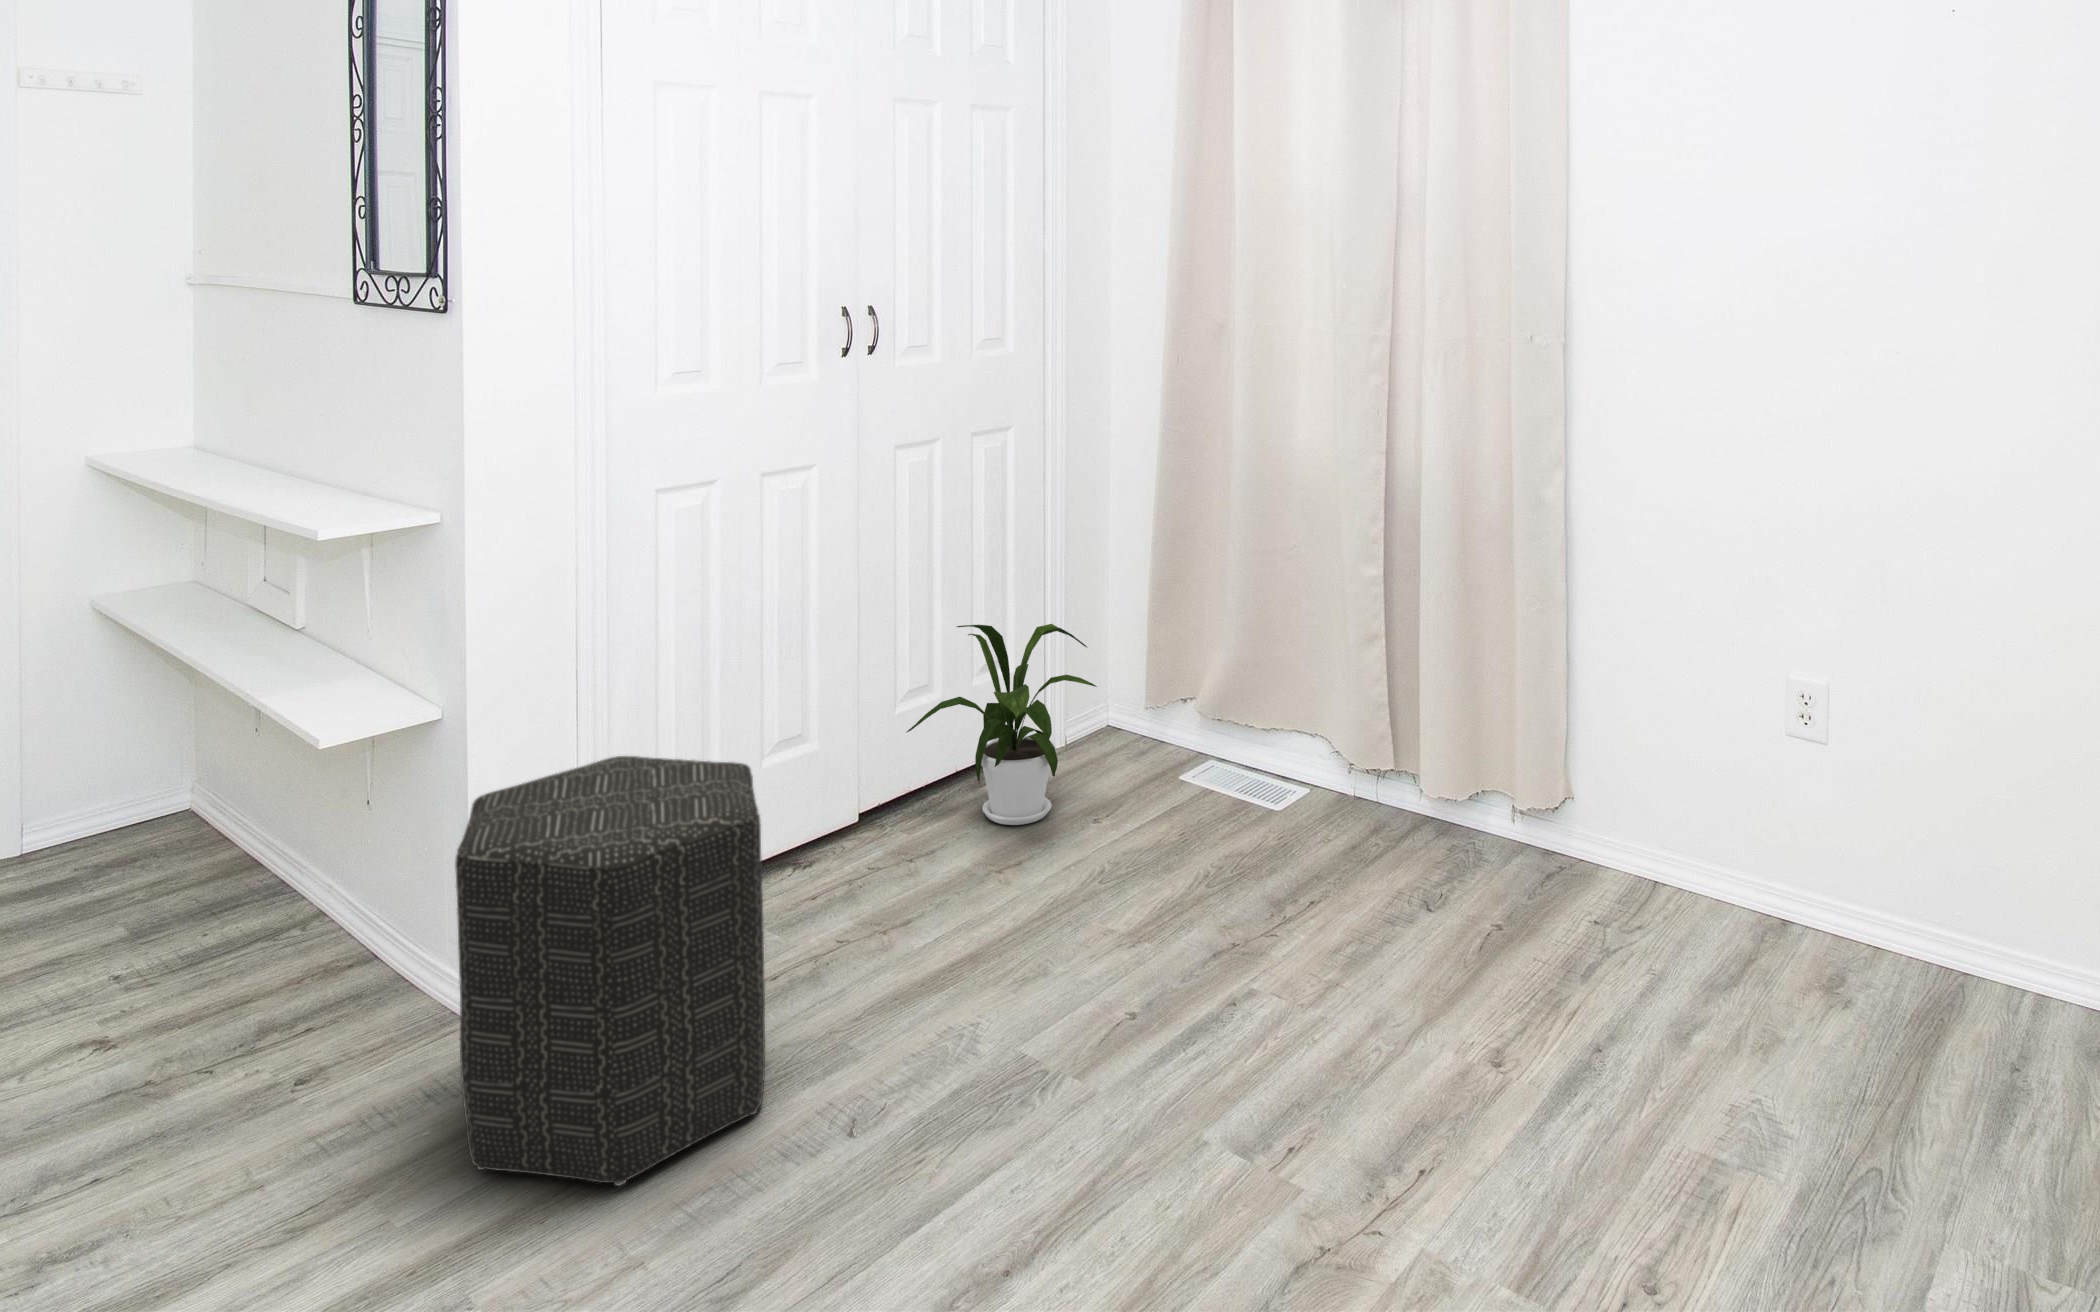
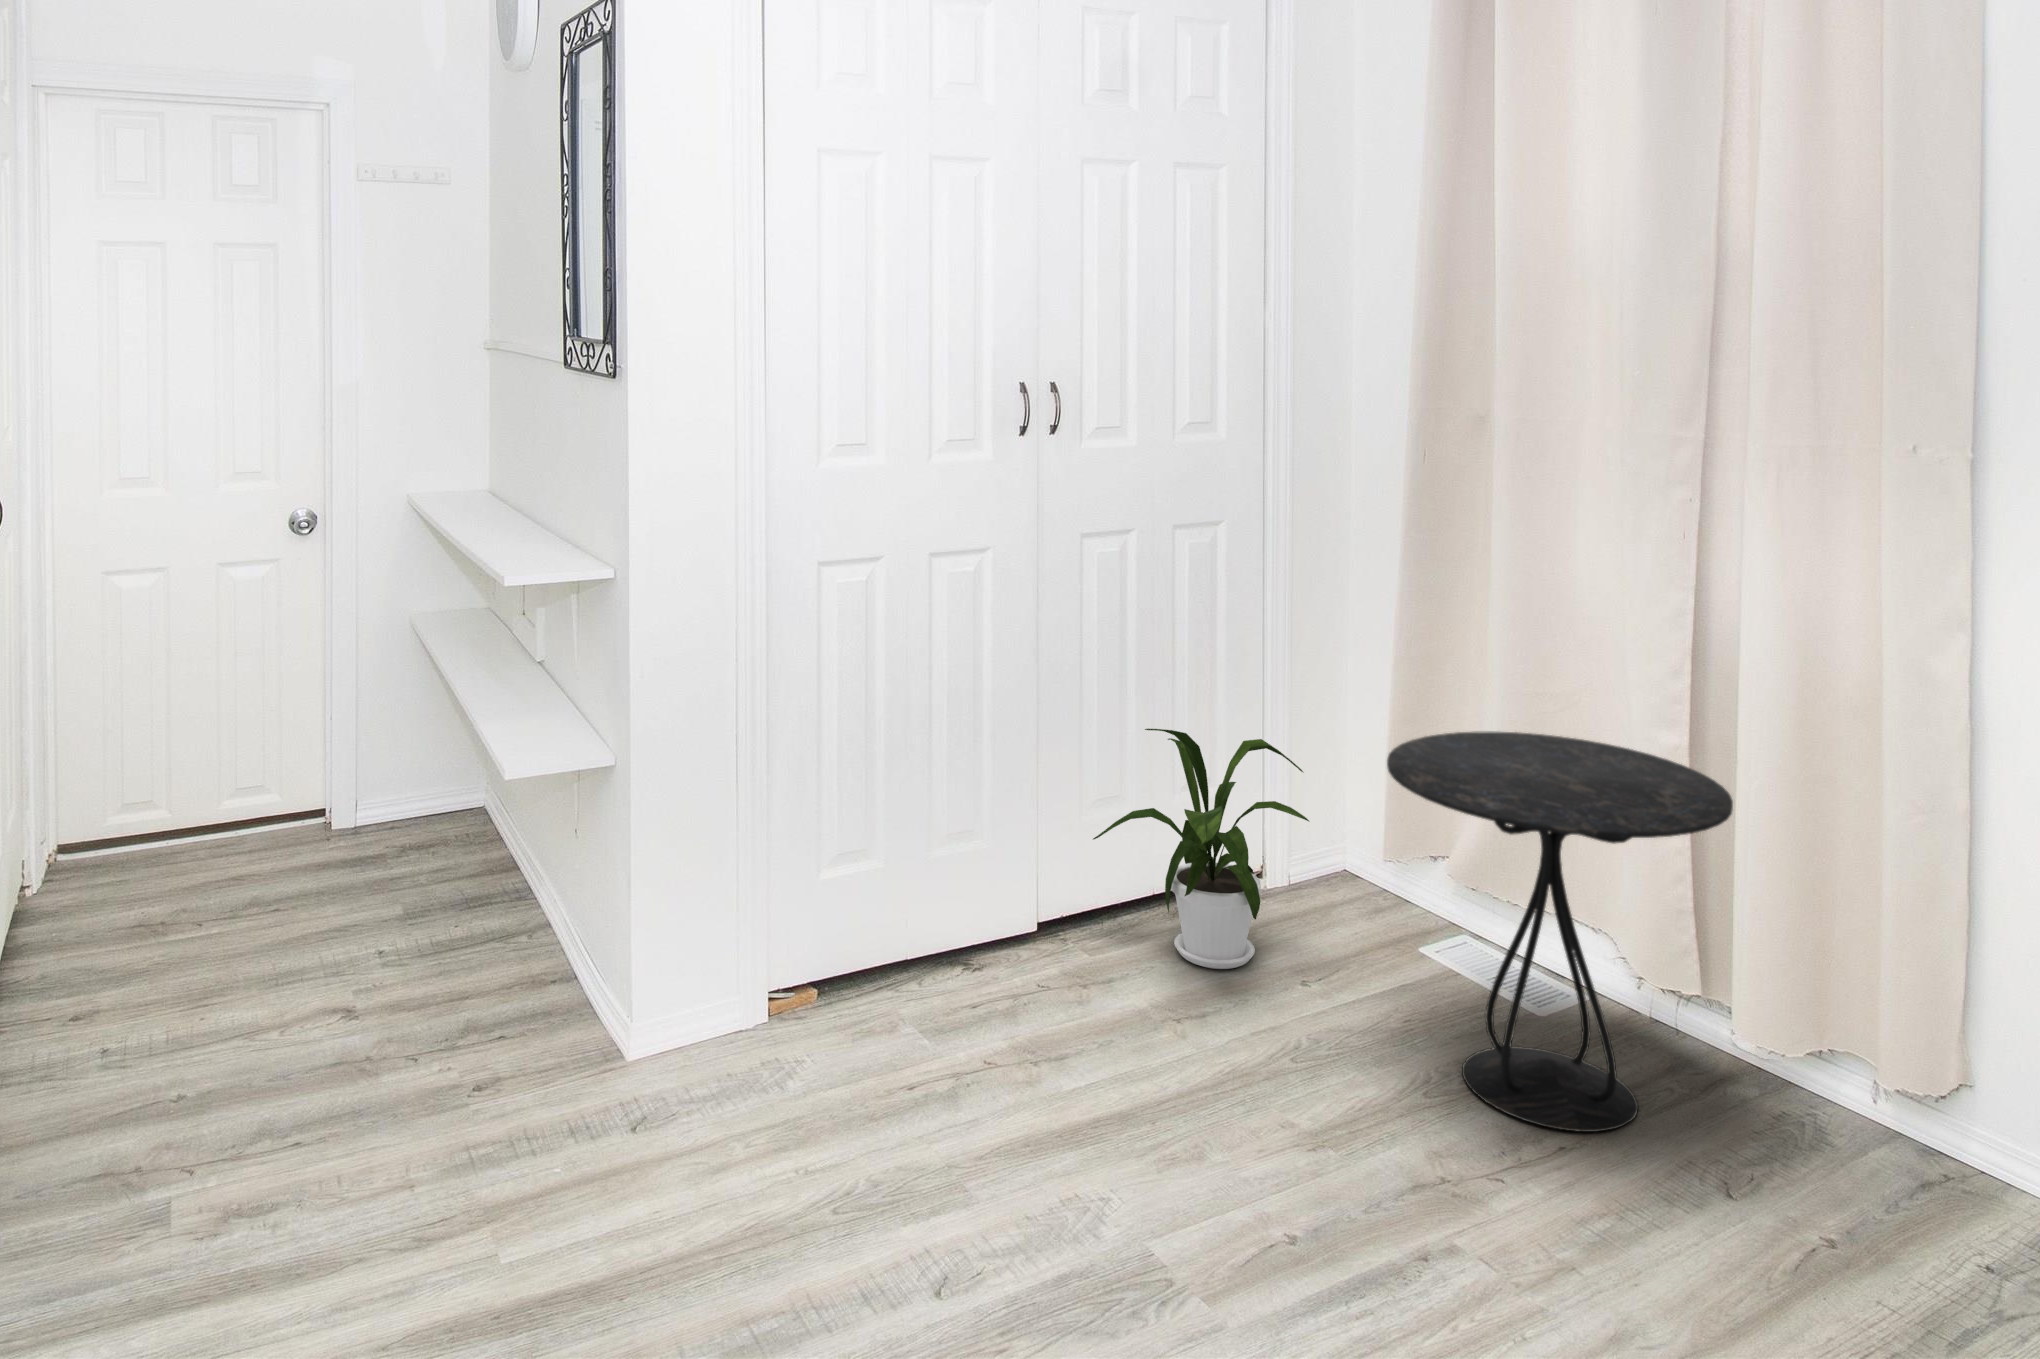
side table: none [1169,590,1417,889] -> present [1387,731,1733,1132]
ottoman: present [455,756,765,1186] -> none [574,822,877,1289]

